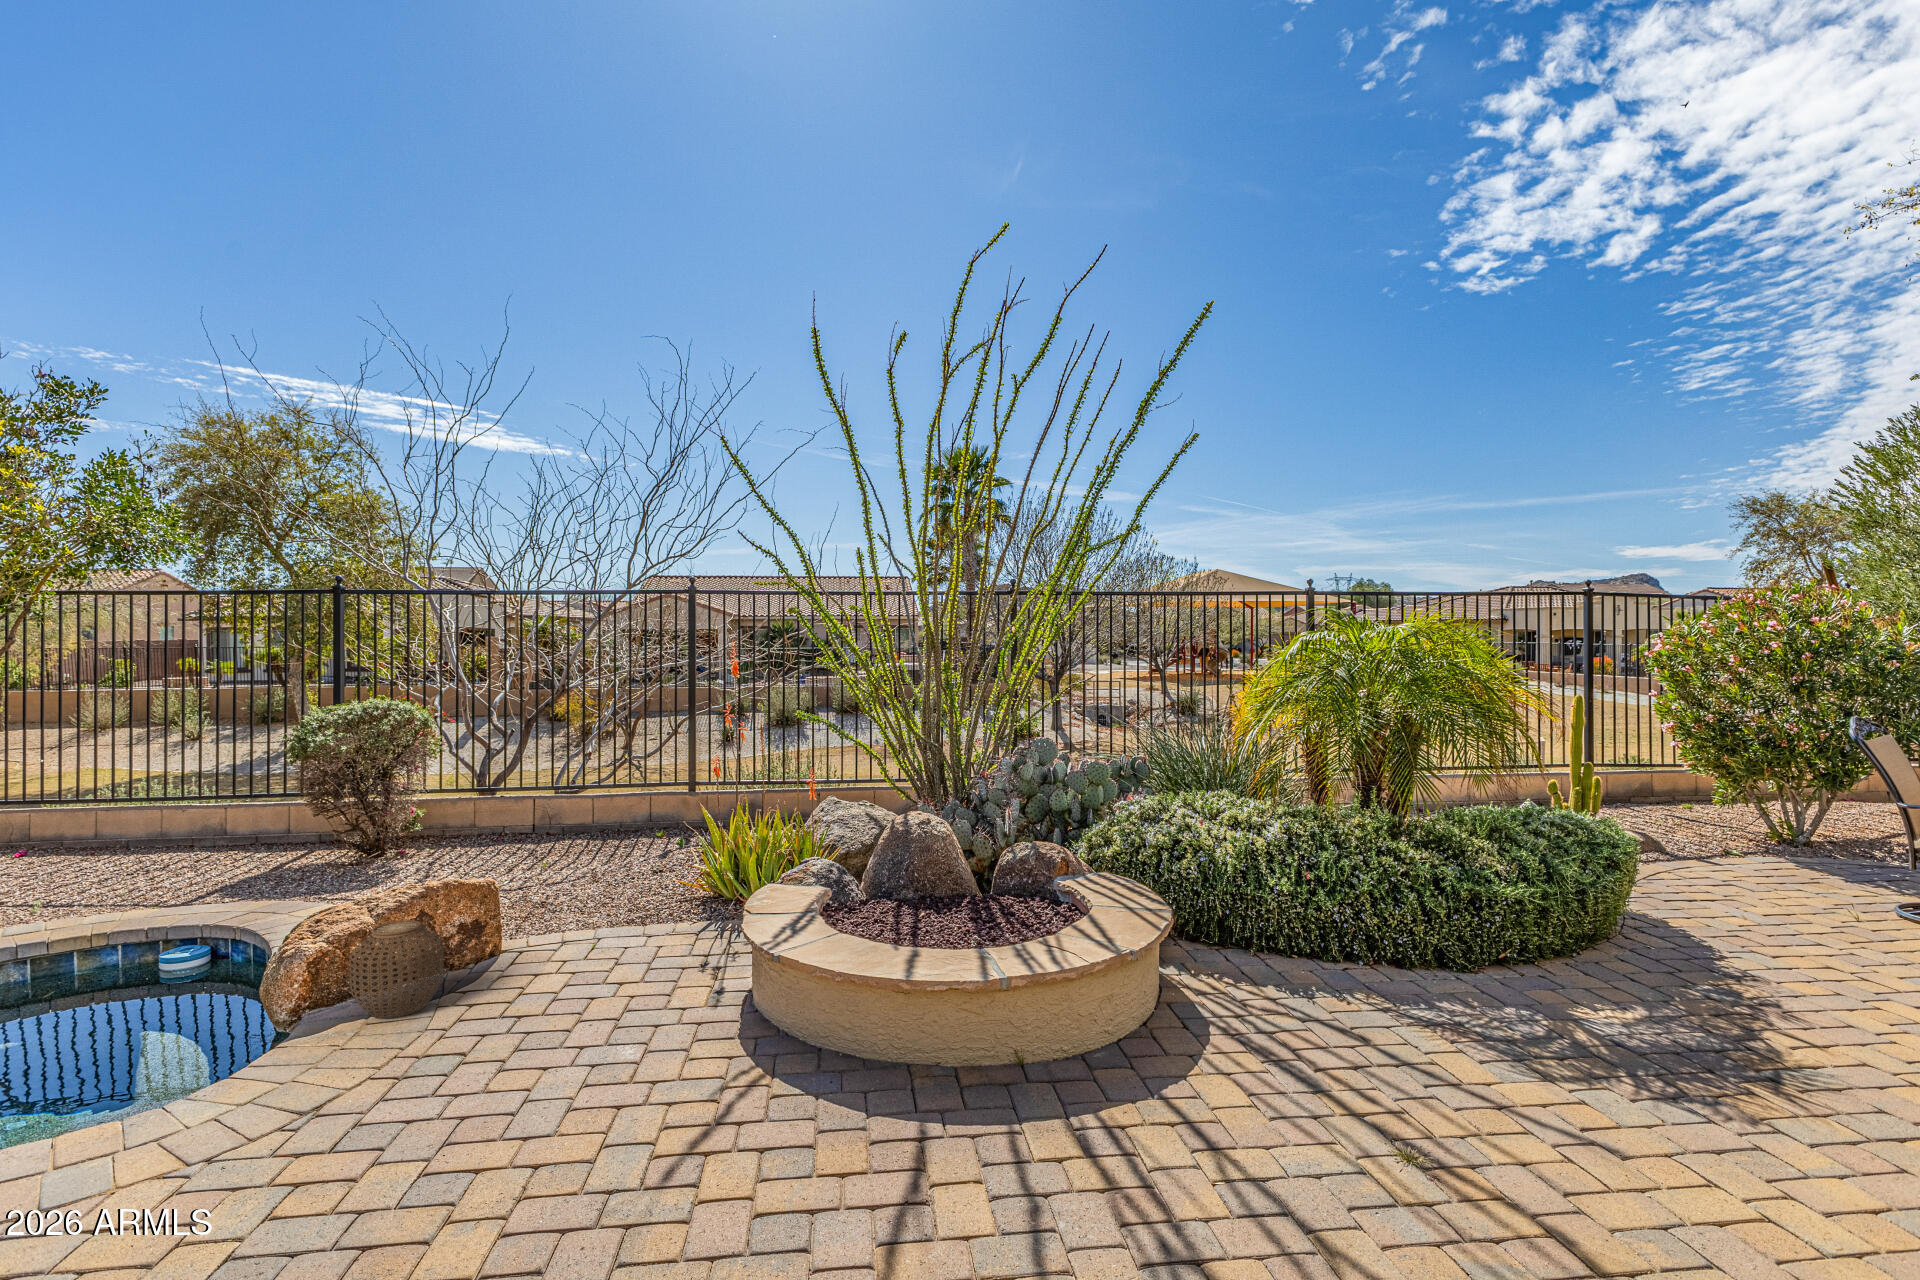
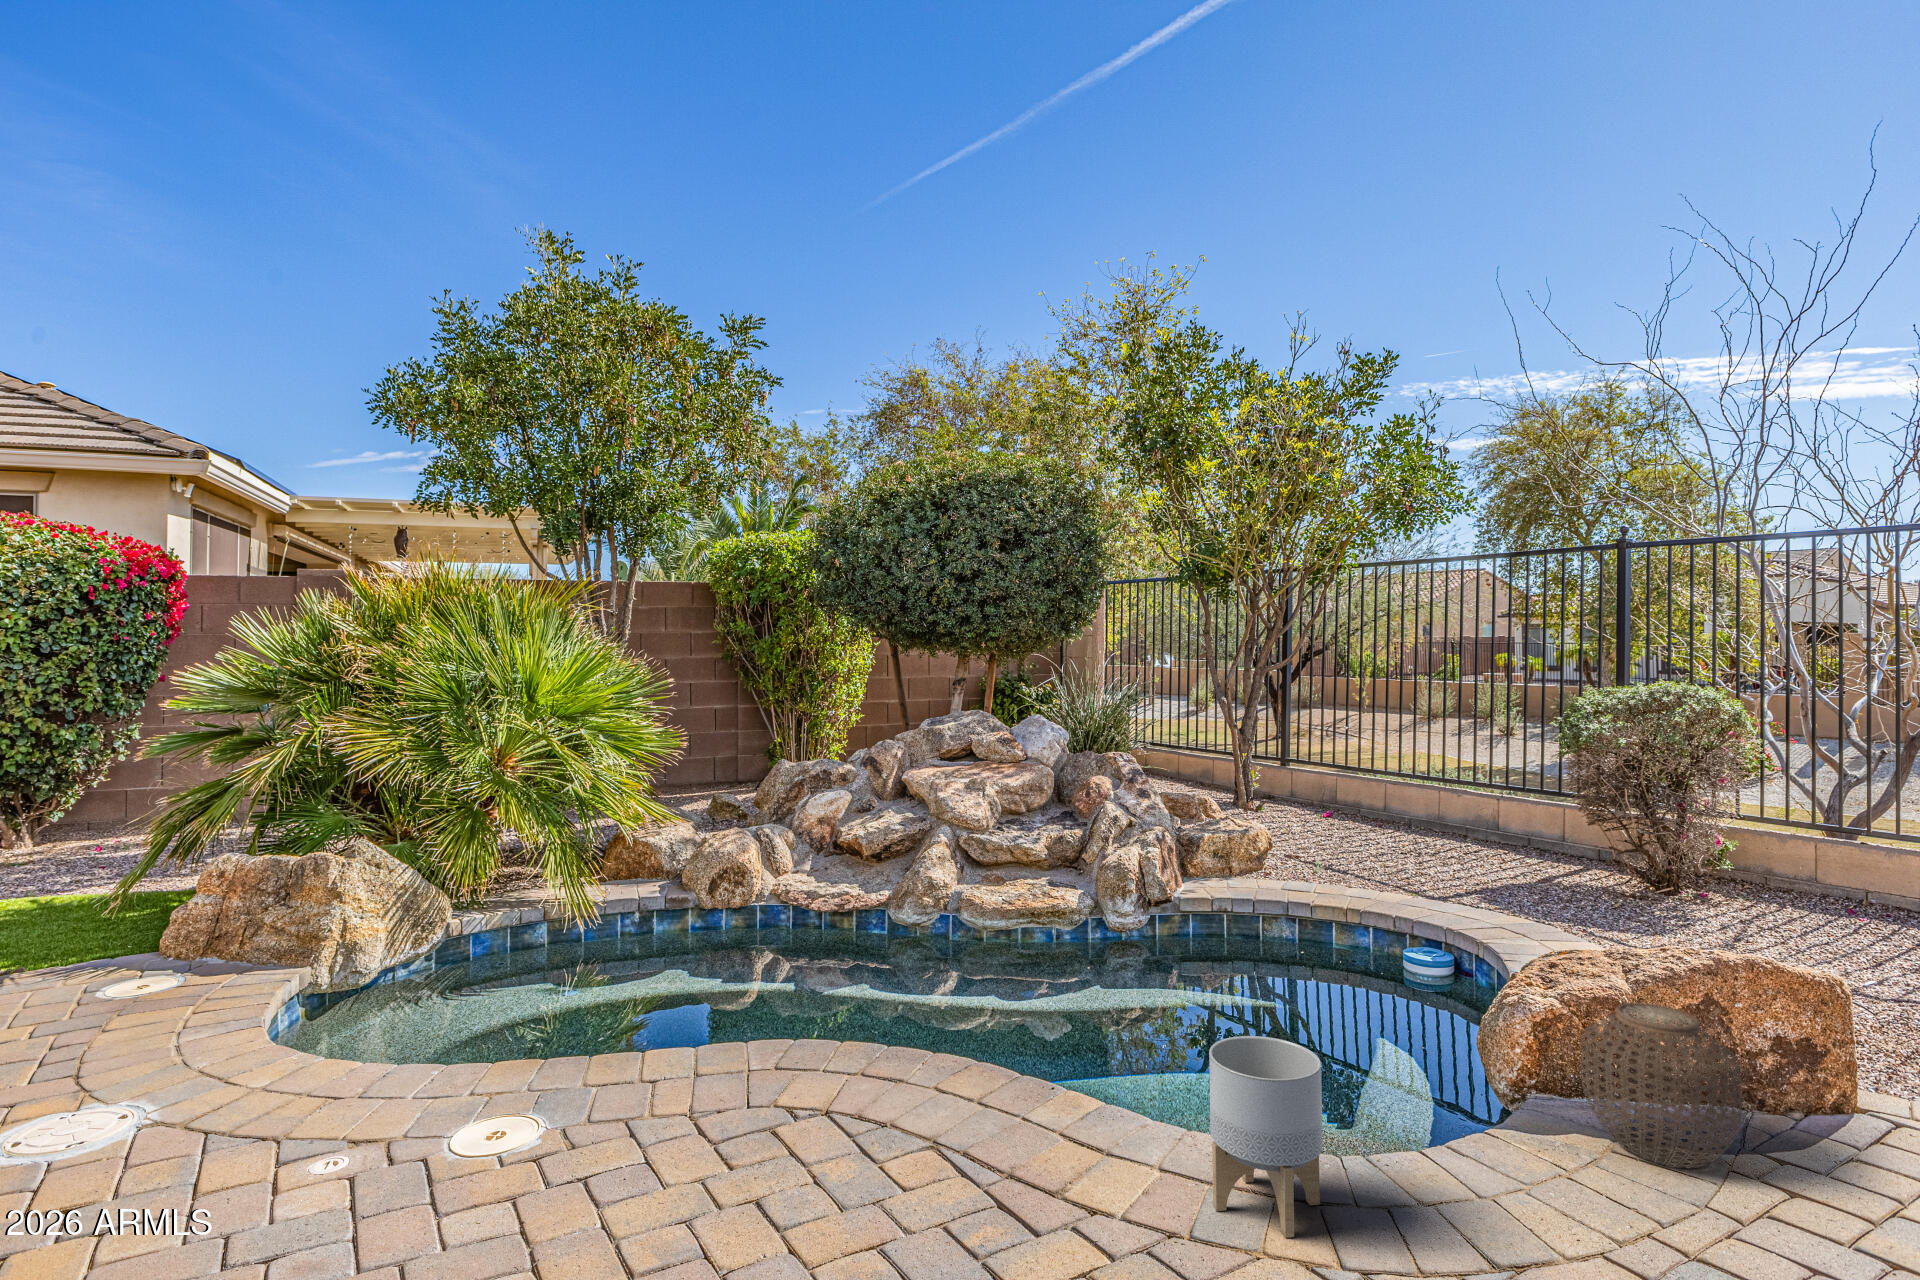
planter: none [70,1024,181,1177] -> present [1209,1036,1323,1238]

